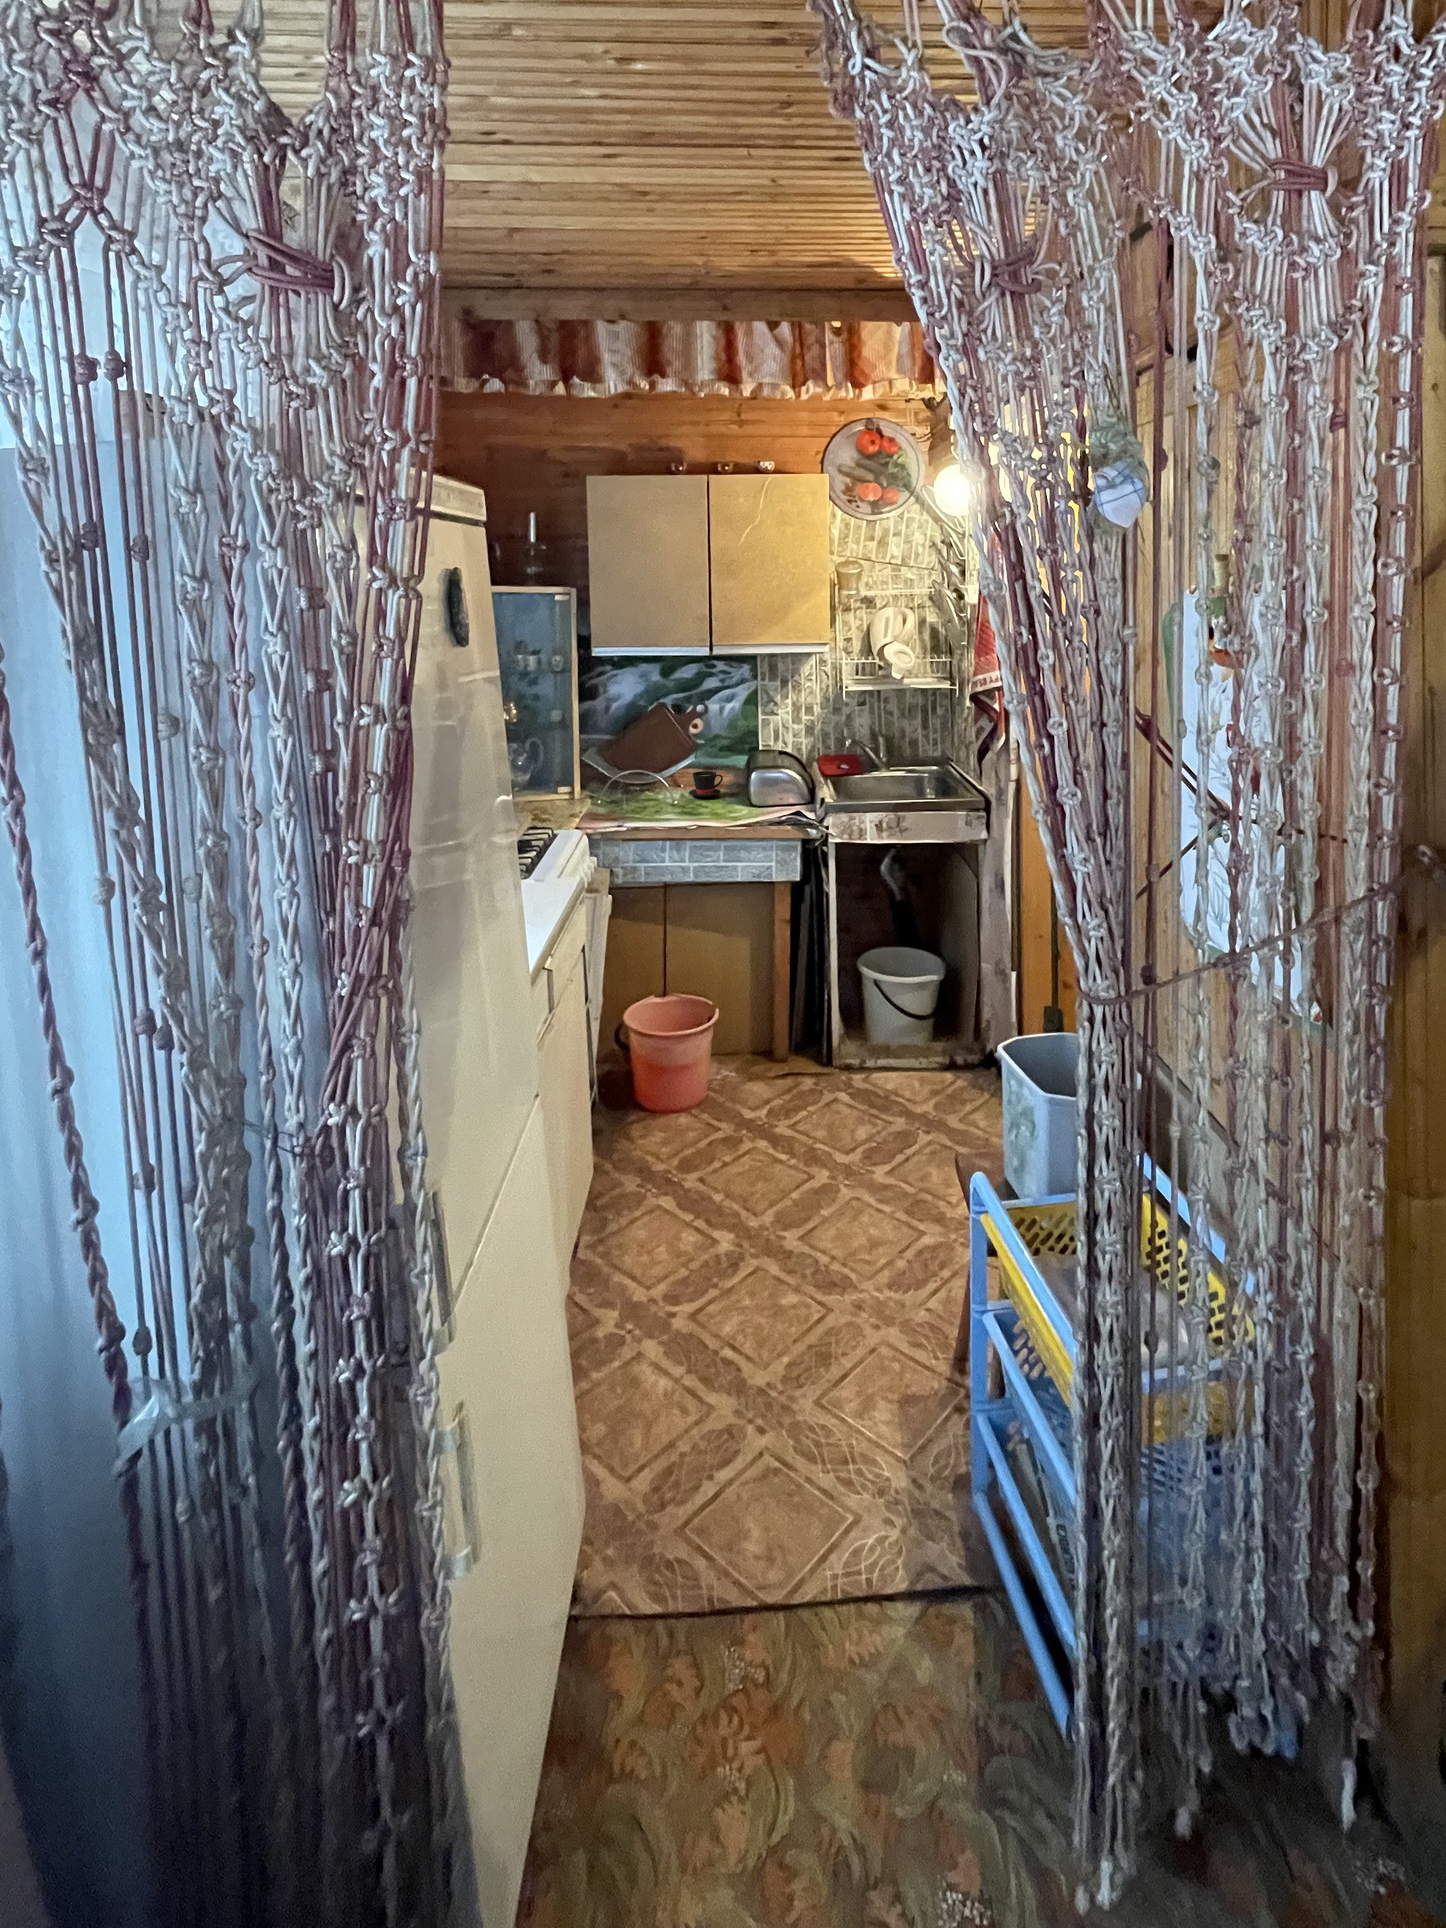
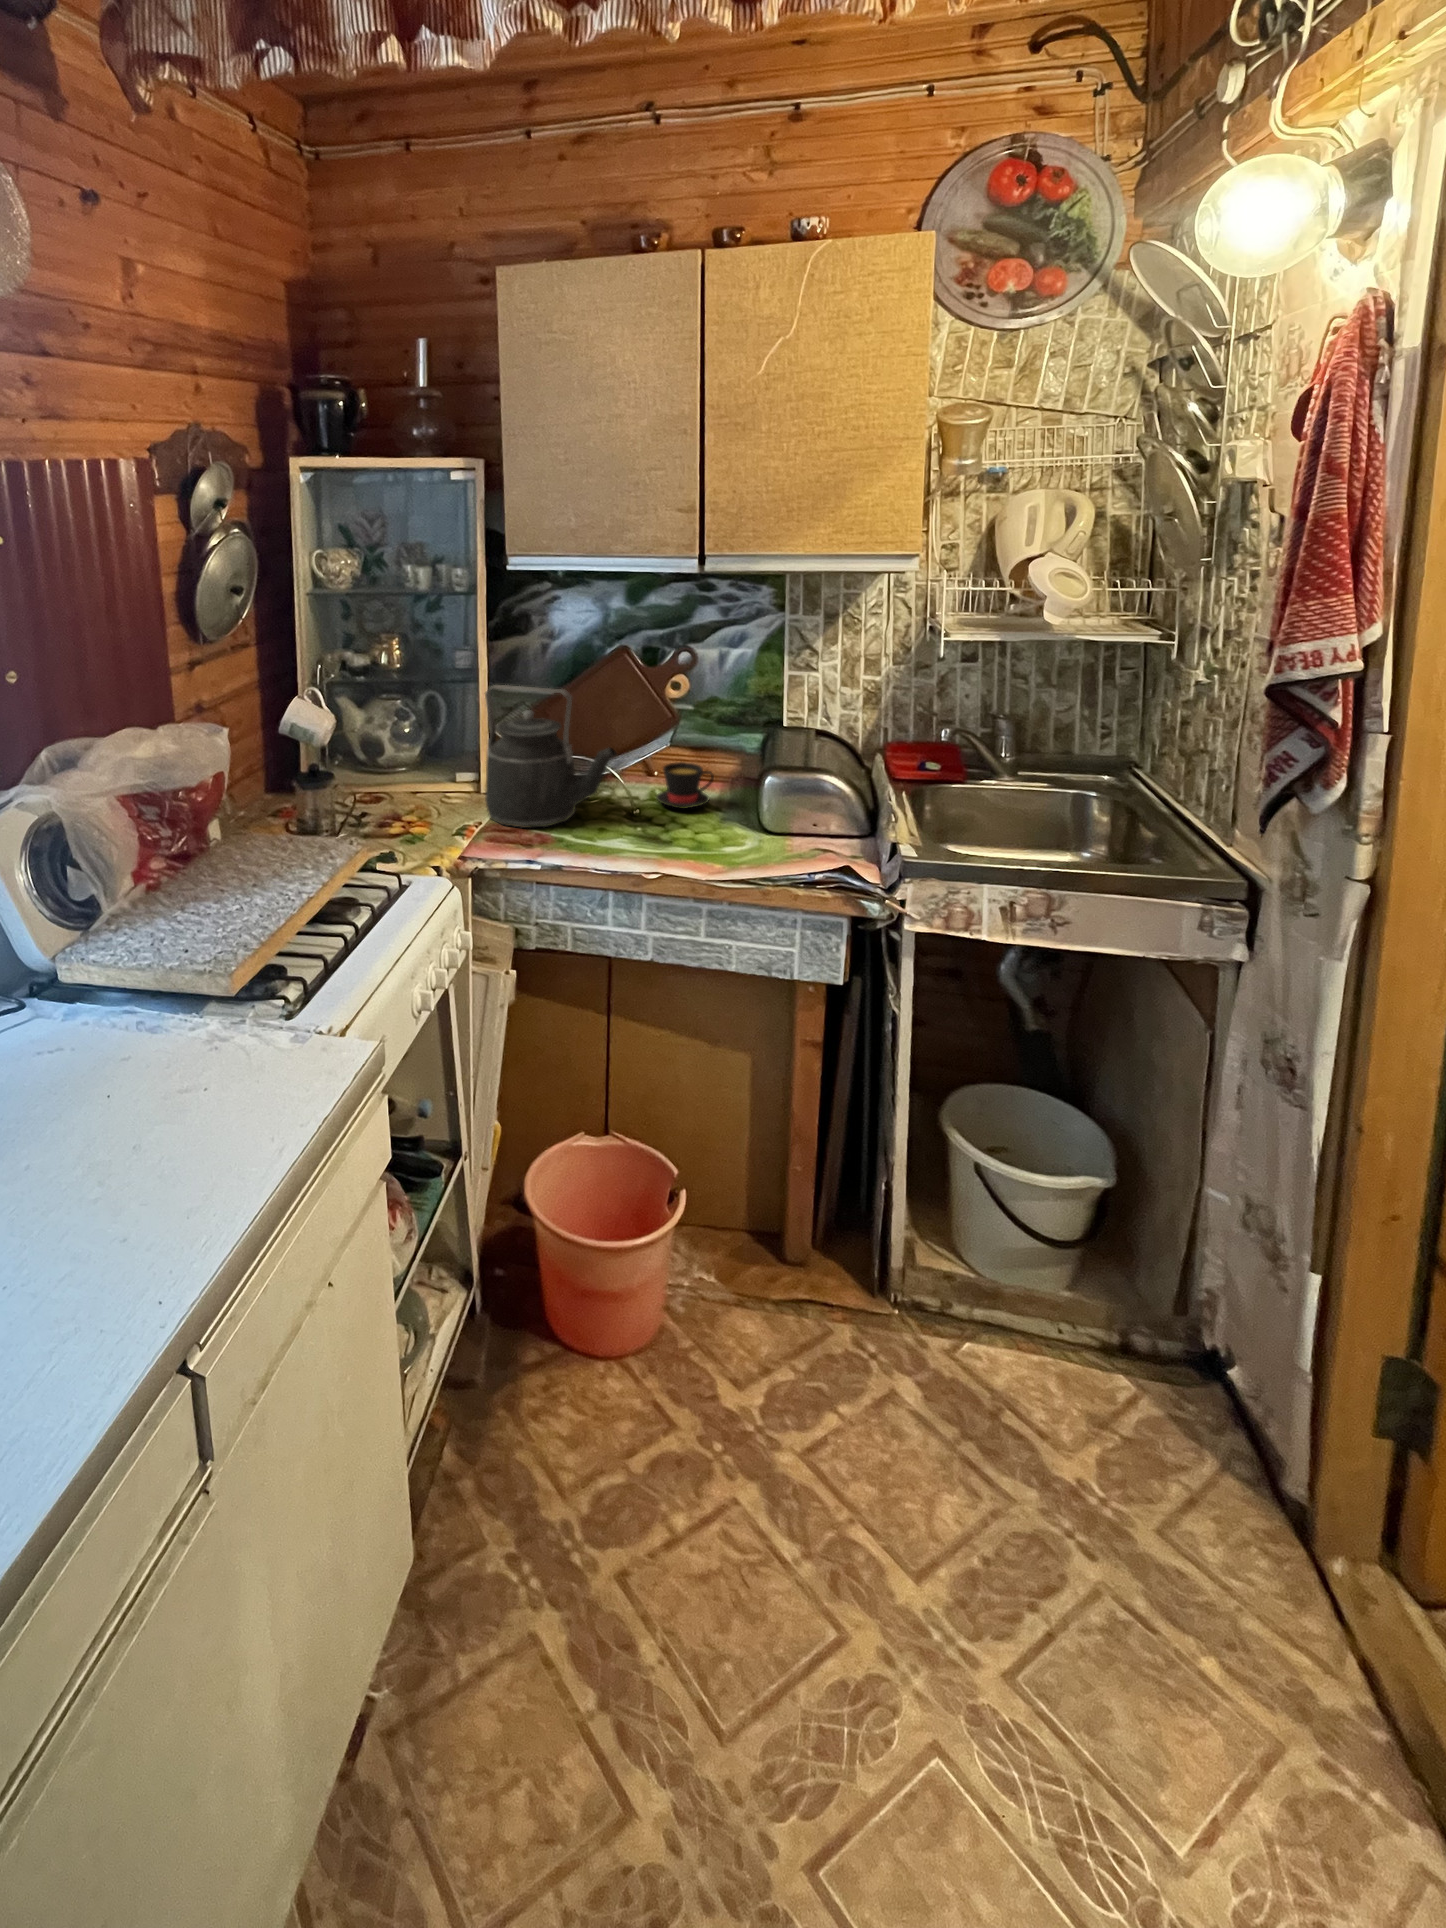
kettle: none [584,727,668,812] -> present [485,685,617,828]

